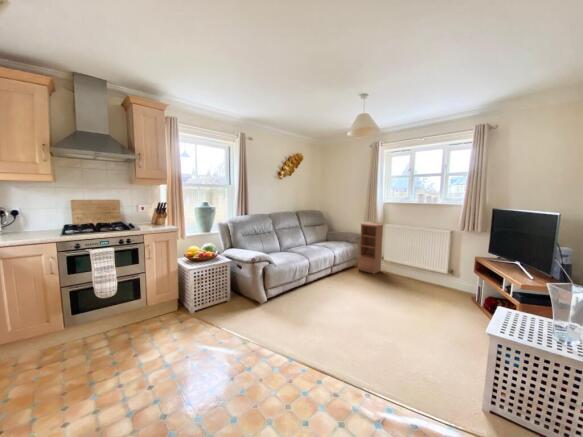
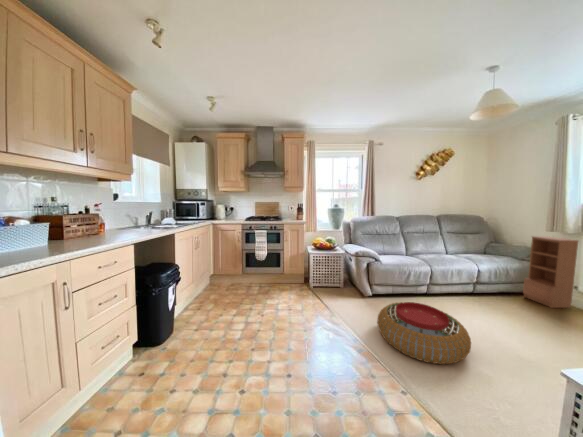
pouf: none [294,296,369,349] -> present [377,302,471,364]

